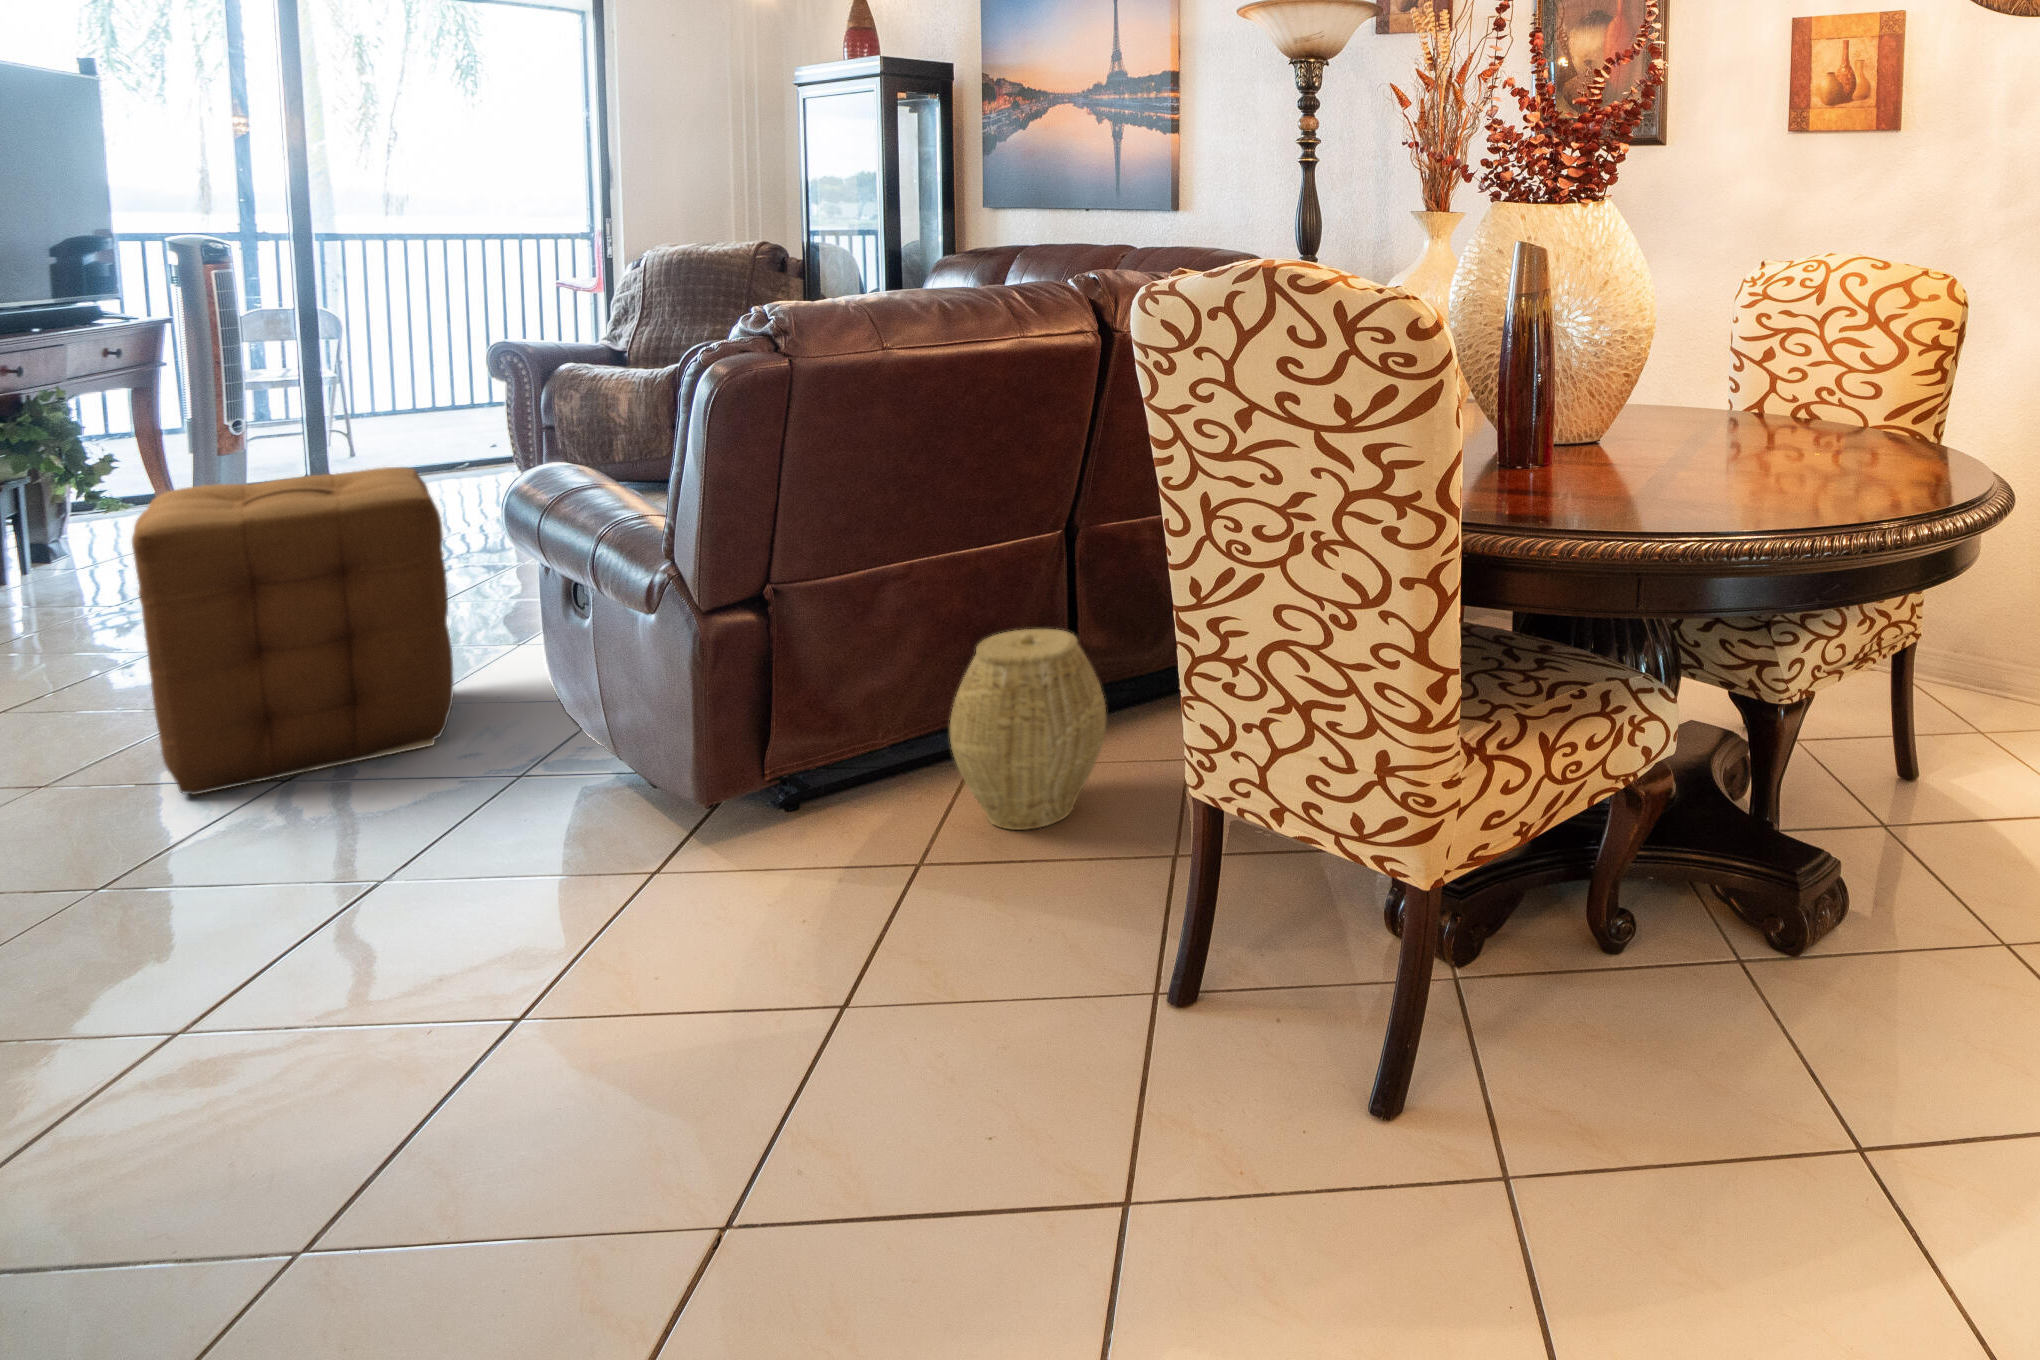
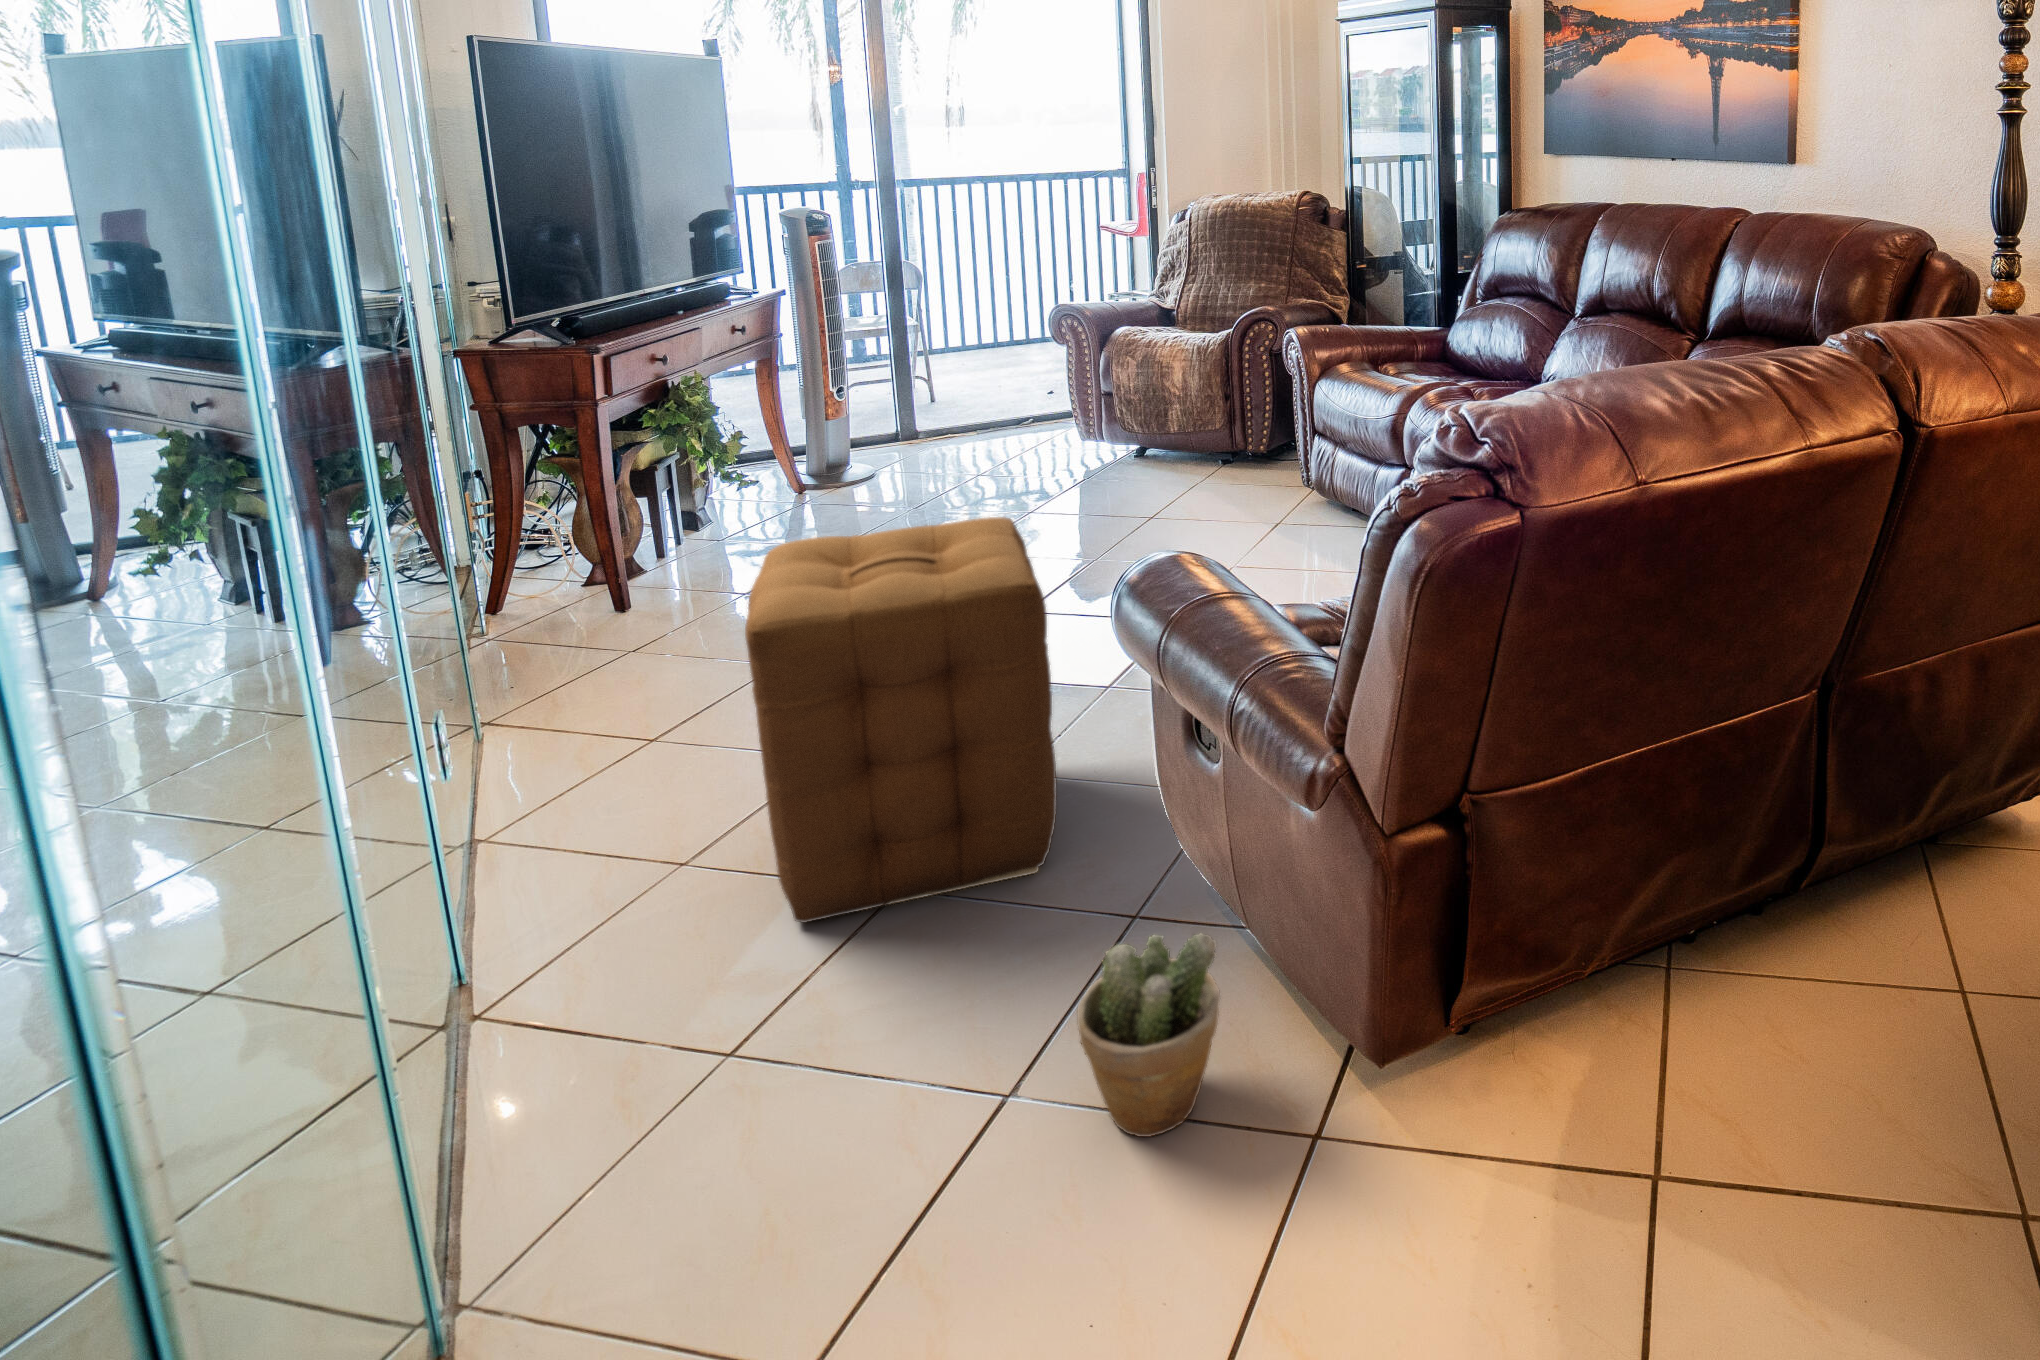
woven basket: present [950,629,1106,830] -> none [1726,904,1972,1244]
potted plant: none [448,703,575,857] -> present [1077,933,1220,1137]

